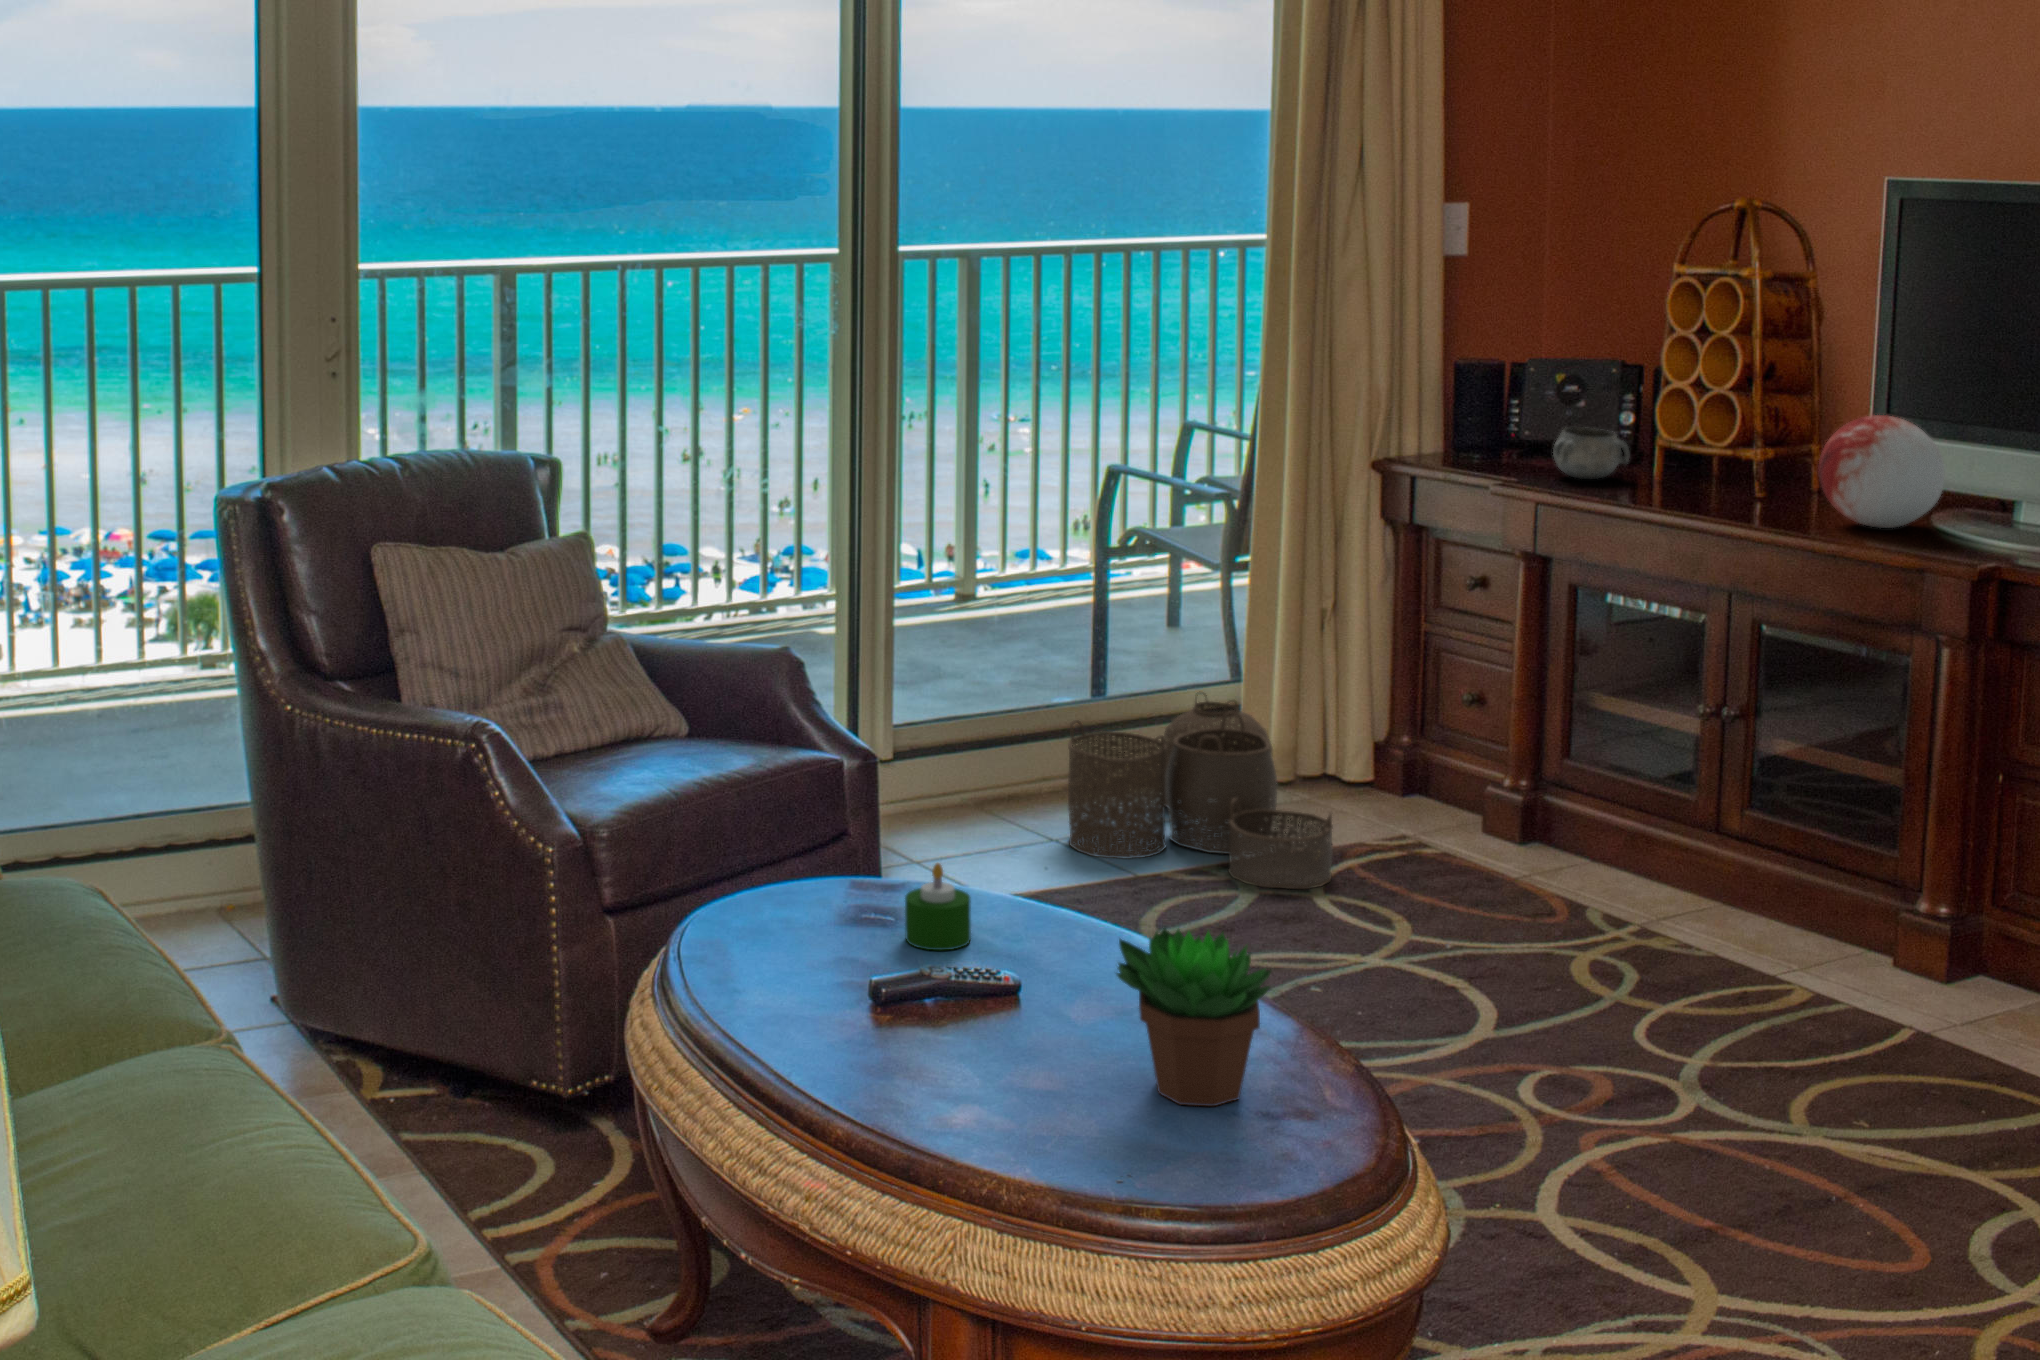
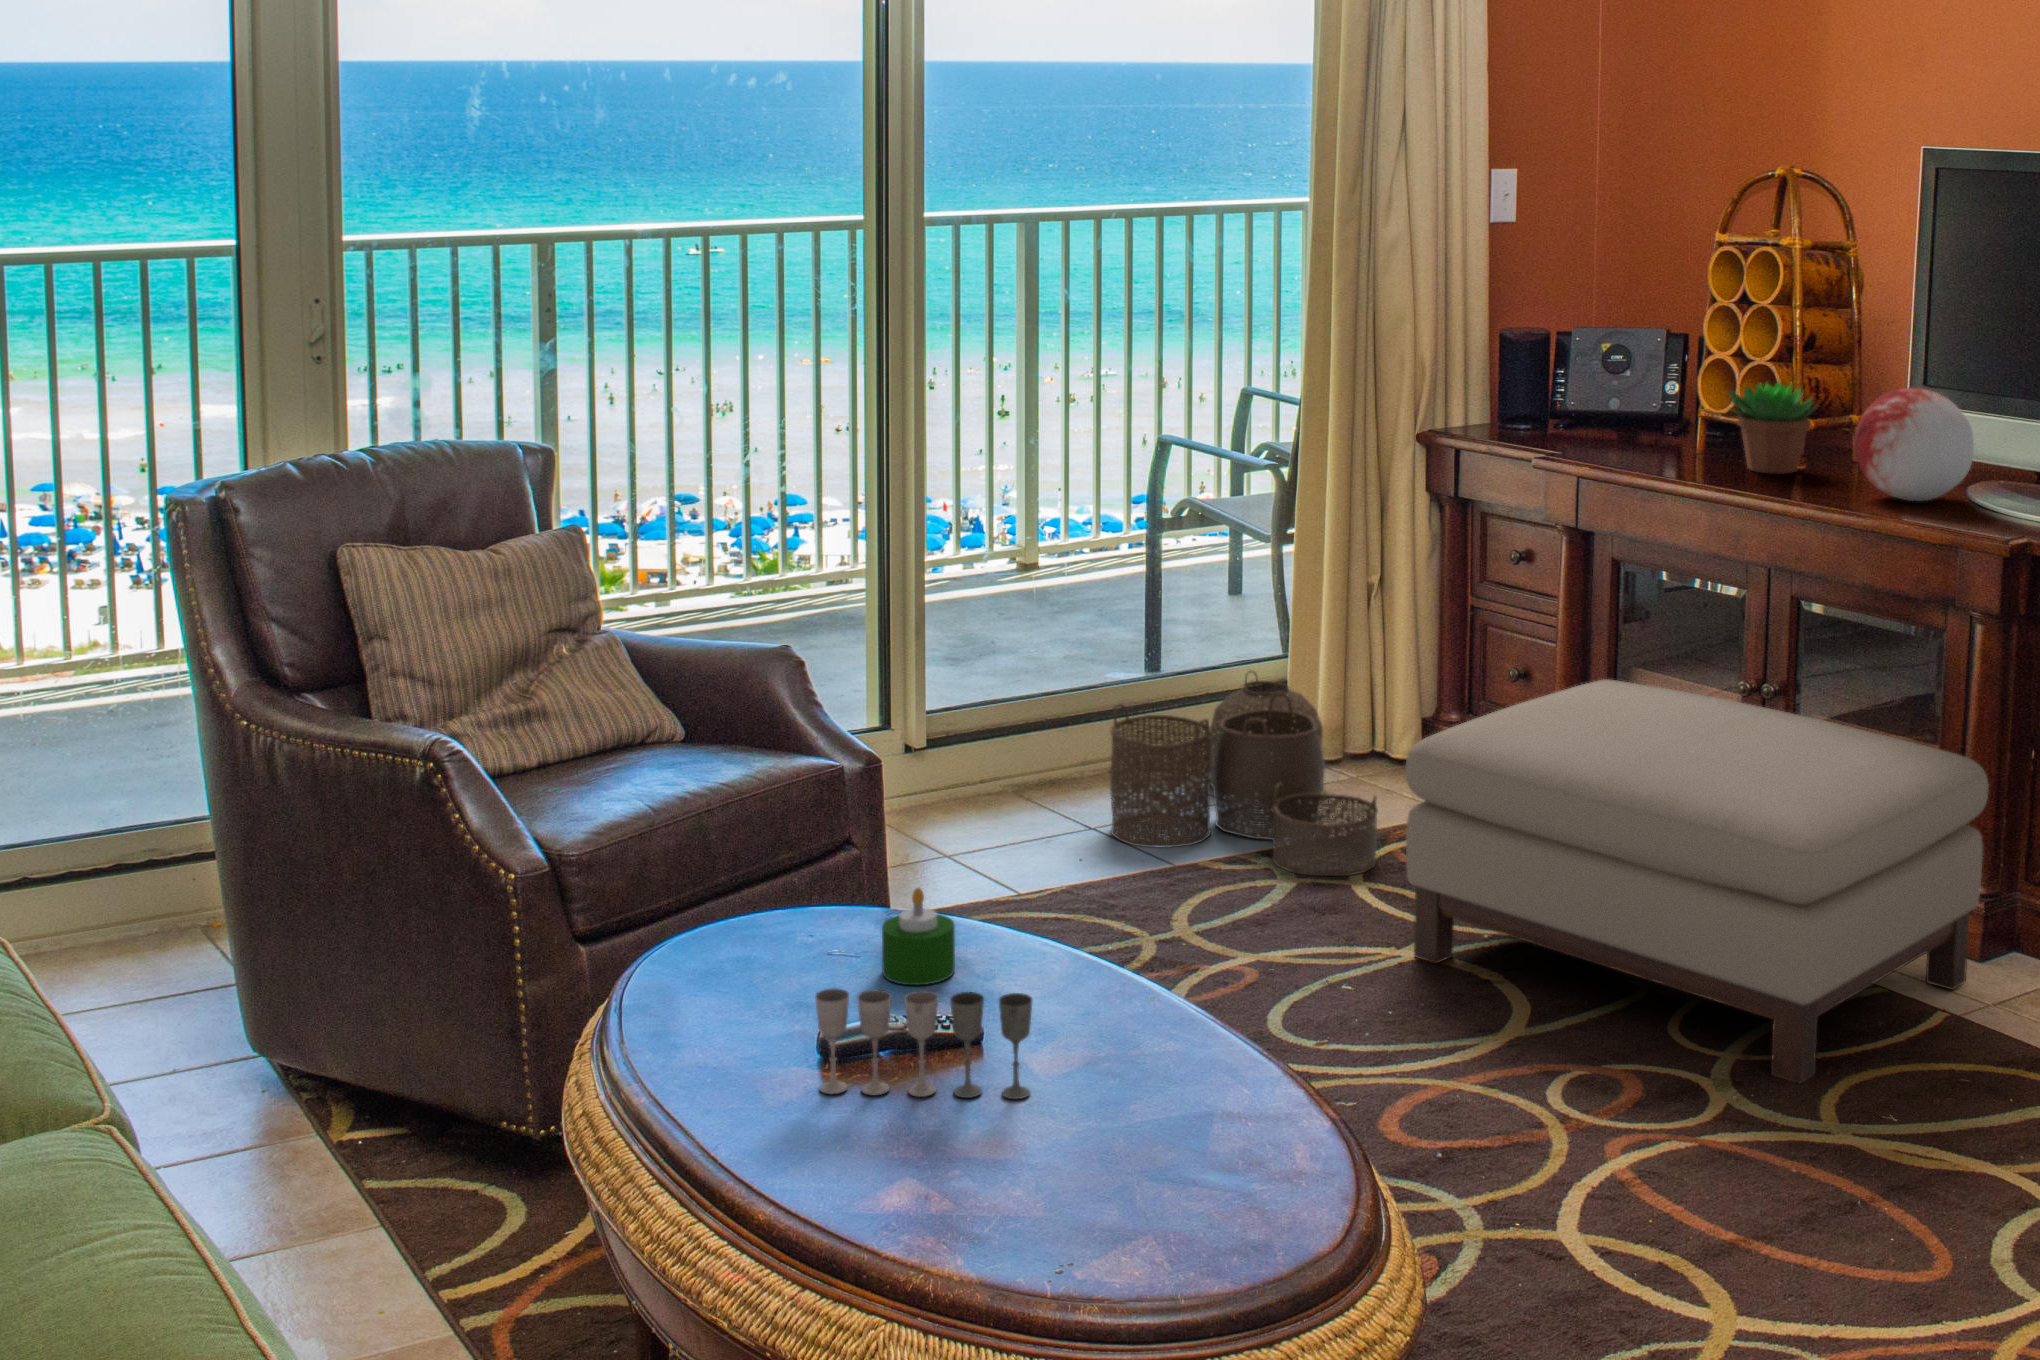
decorative bowl: present [1553,427,1630,479] -> none [1601,399,1674,452]
ottoman: none [1367,701,1963,1094] -> present [1406,680,1989,1084]
succulent plant: present [1117,928,1271,1106] -> present [1728,380,1816,473]
wine glass: none [864,942,1058,1045] -> present [815,988,1032,1099]

